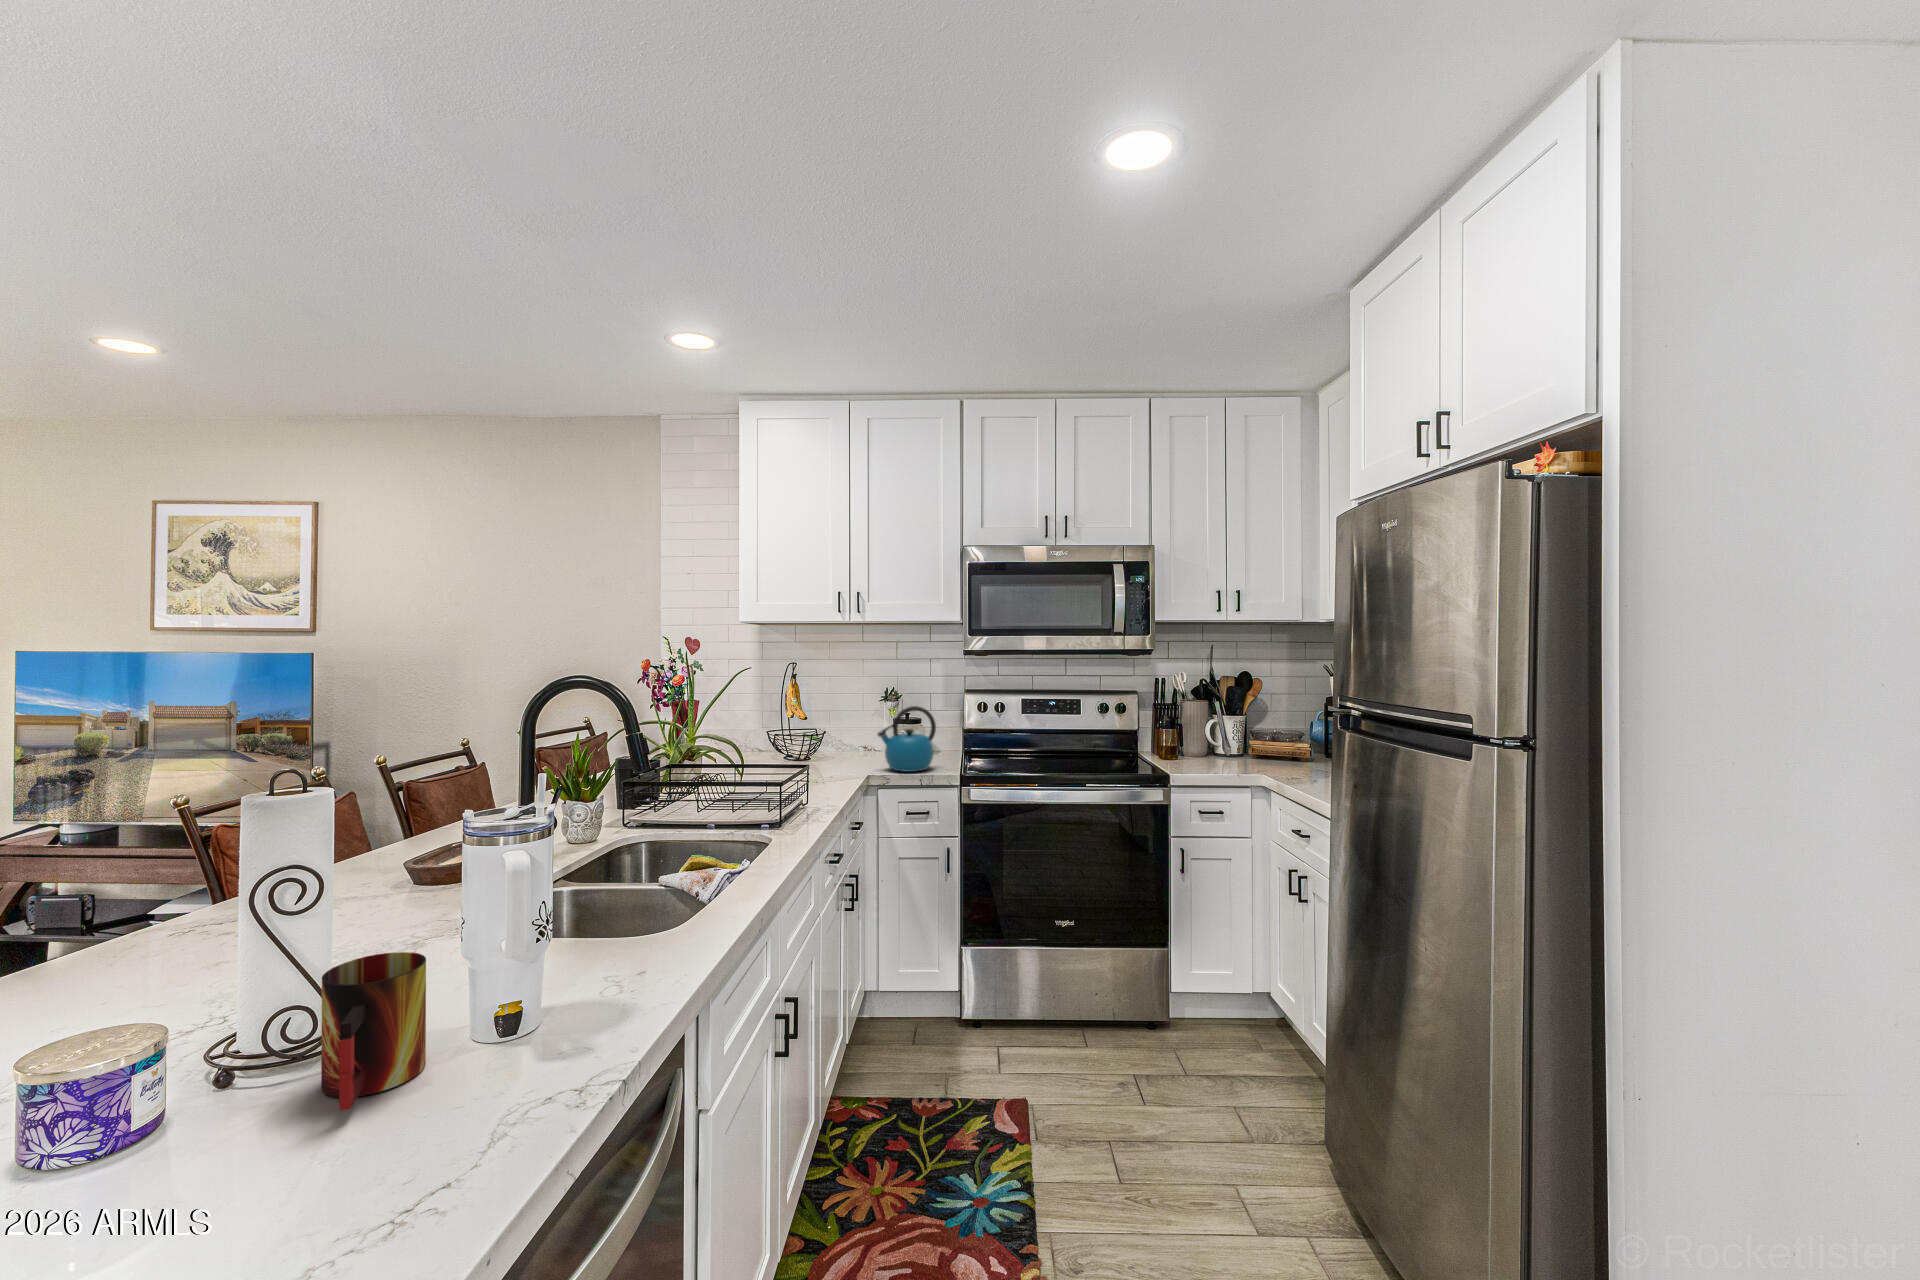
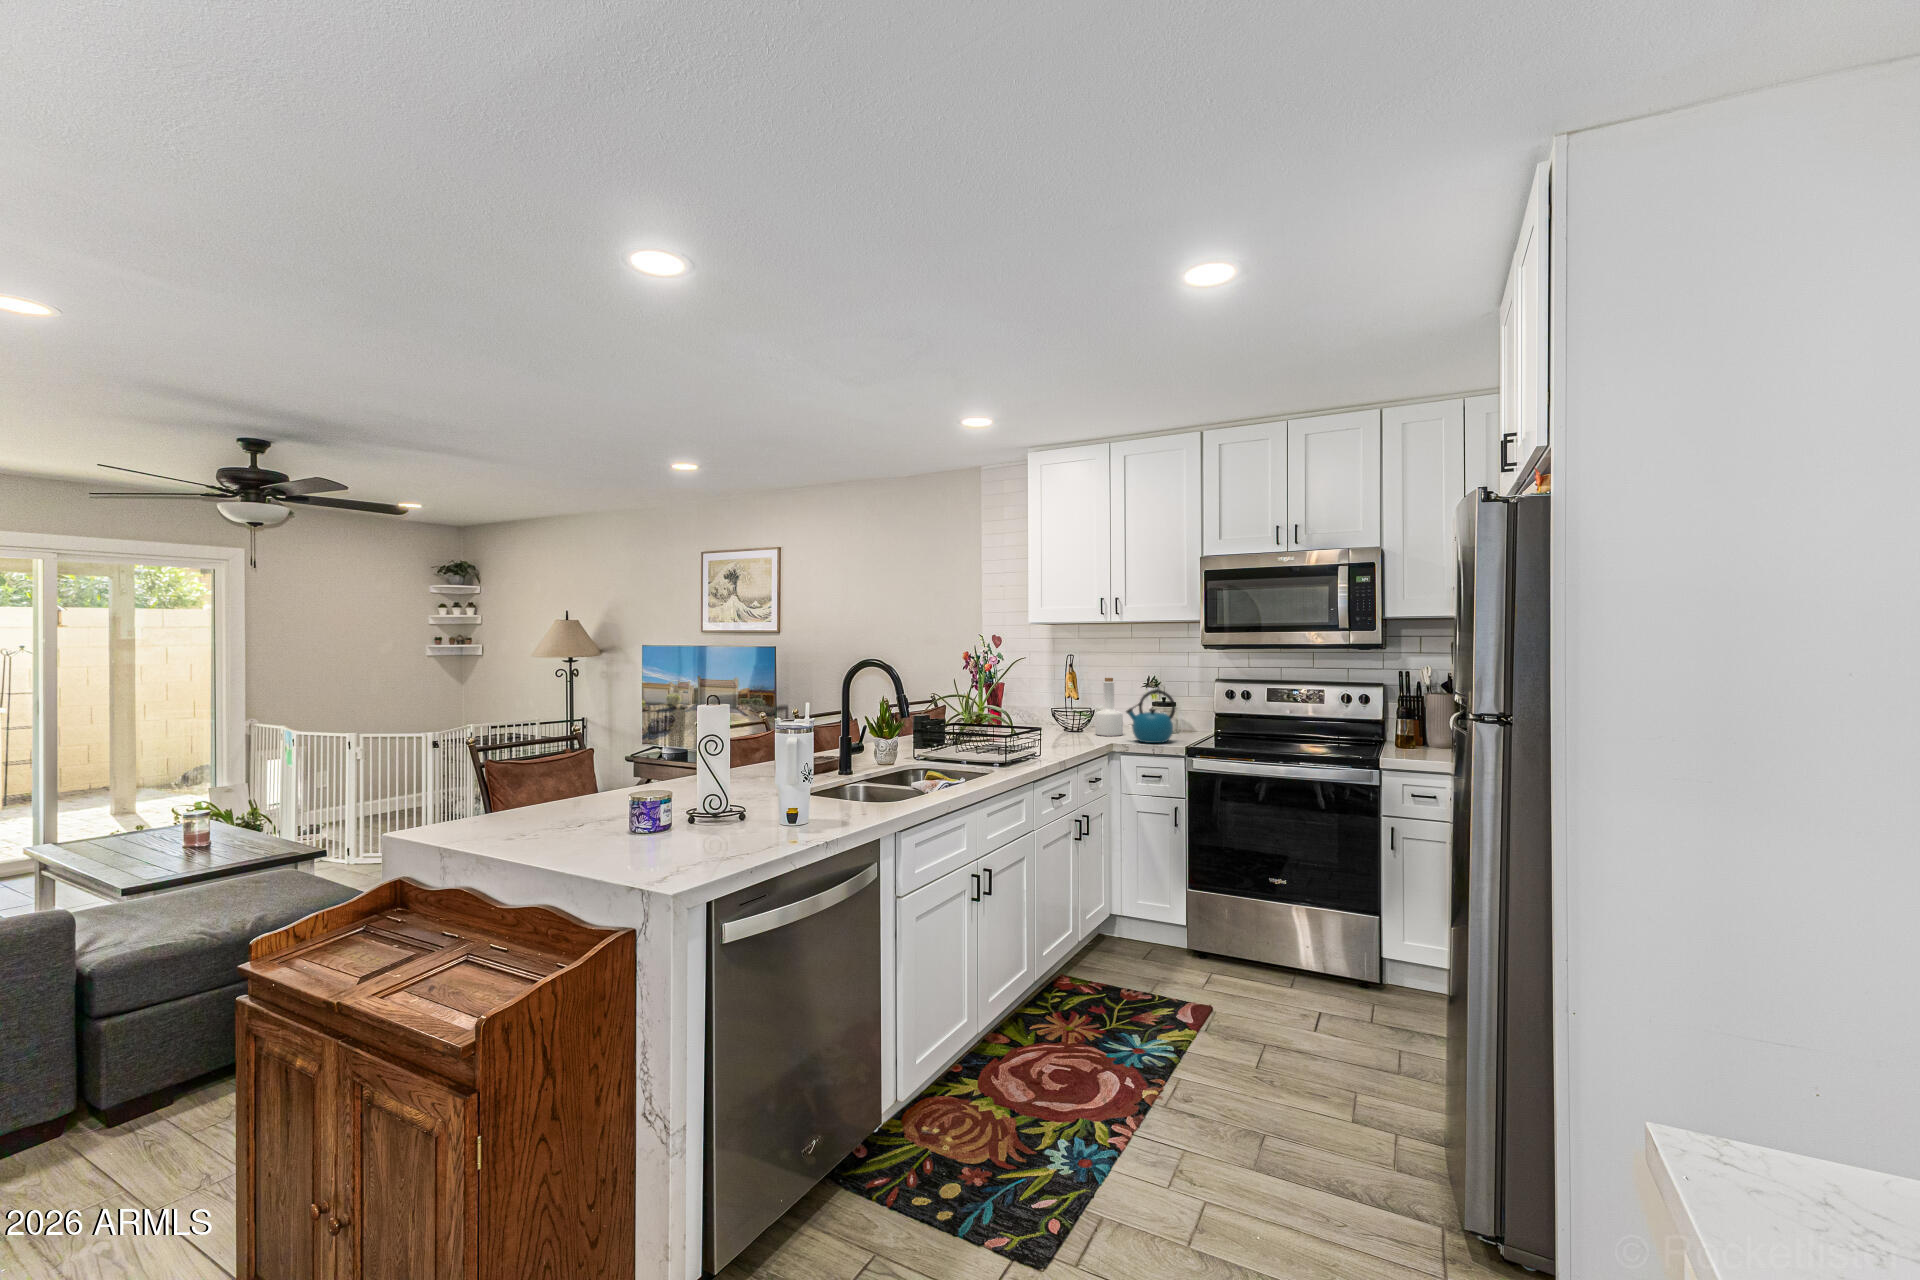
bottle: none [828,692,862,765] -> present [1095,678,1123,736]
mug: present [321,952,426,1110] -> none [720,779,758,832]

